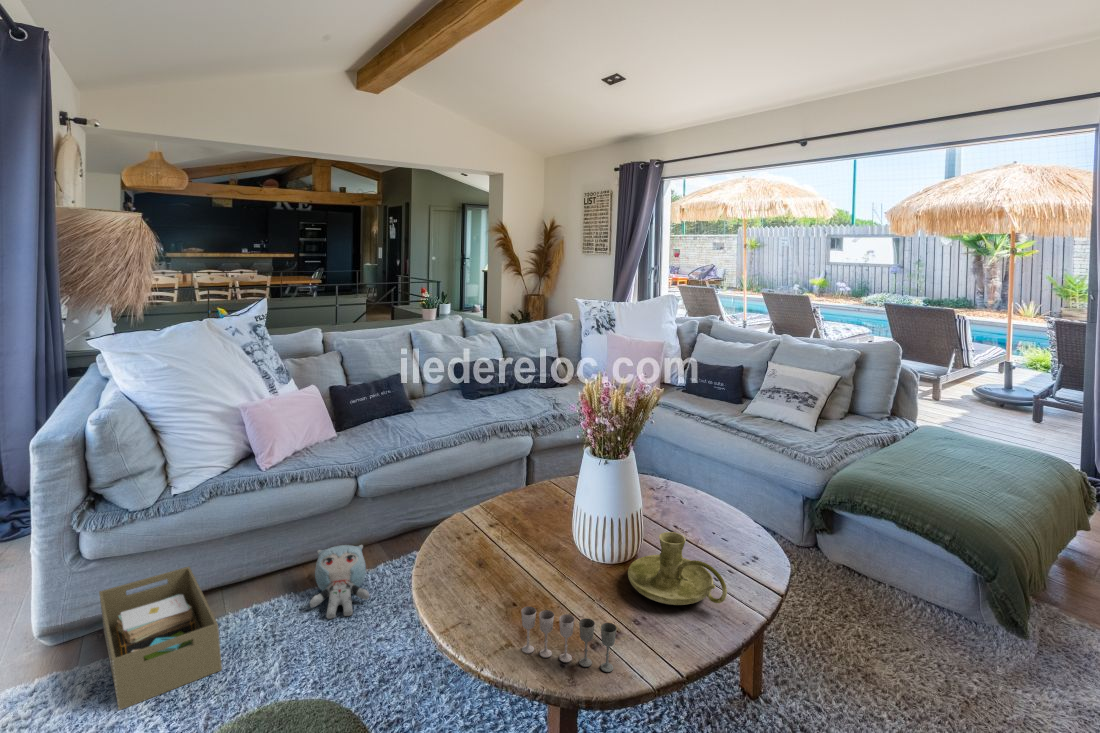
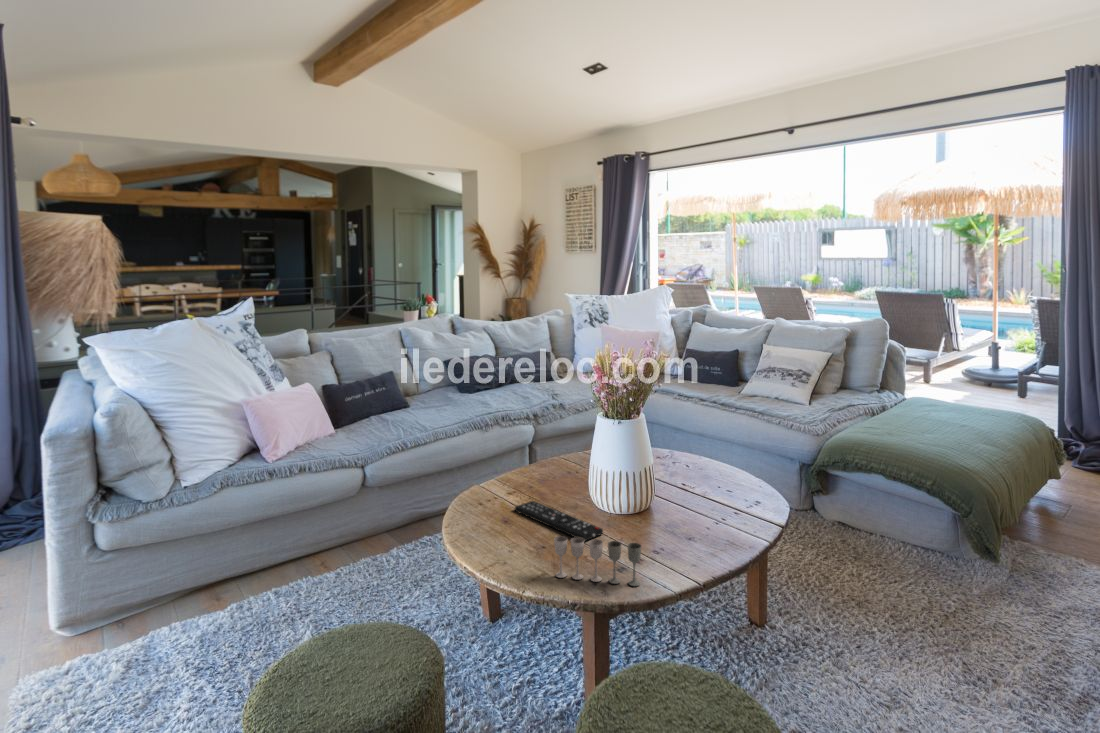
candle holder: present [628,532,727,605] -> none [644,476,736,537]
remote control: none [494,541,582,602] -> present [515,501,603,541]
plush toy: present [310,545,369,619] -> none [328,529,386,598]
storage box: present [99,567,222,710] -> none [122,554,253,680]

